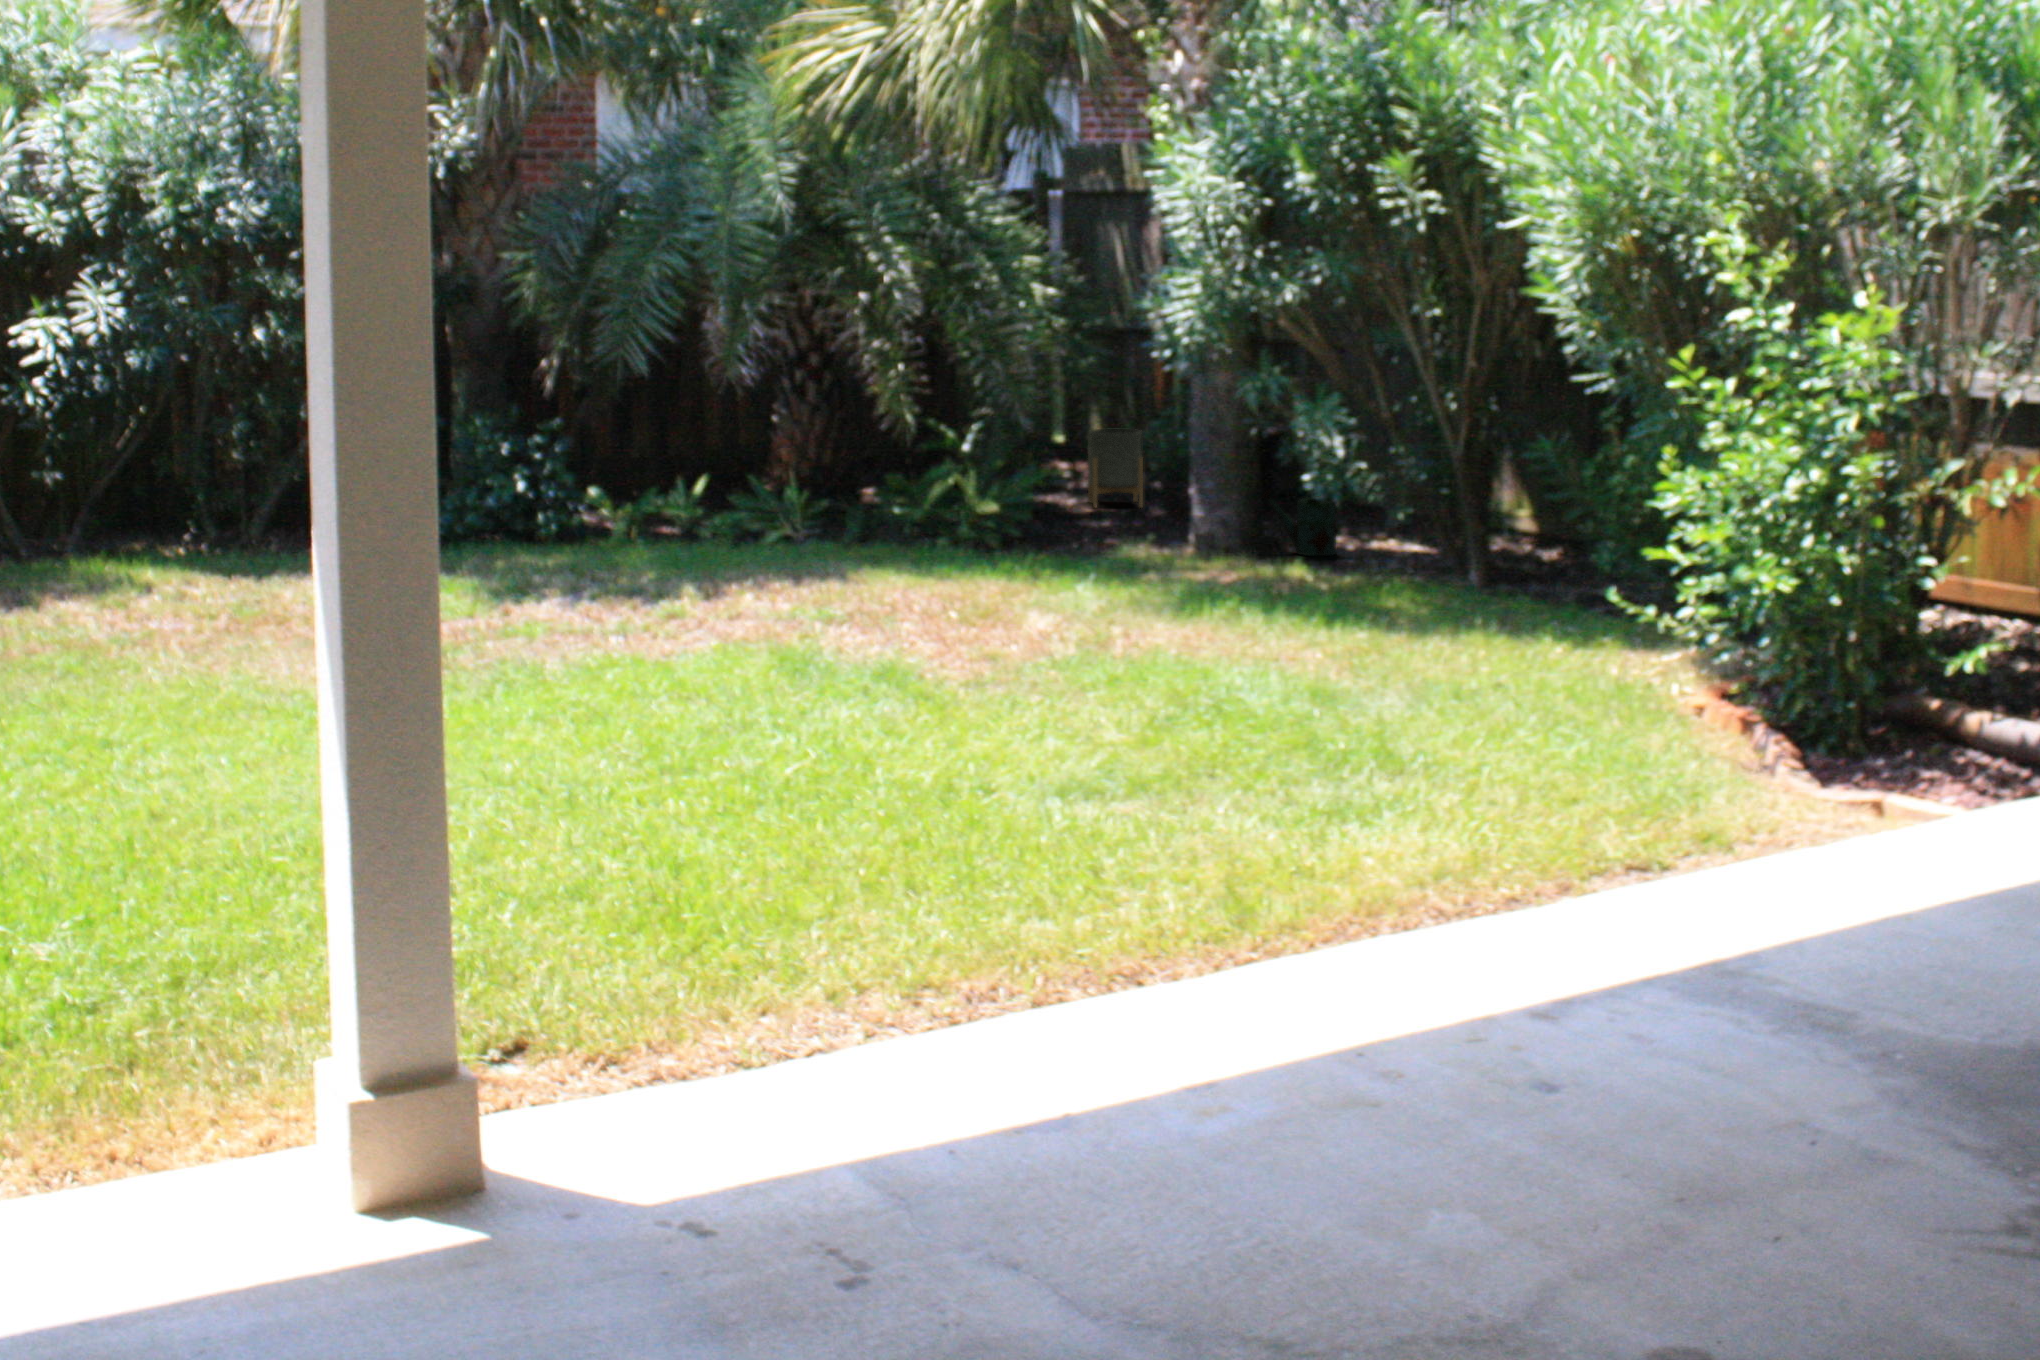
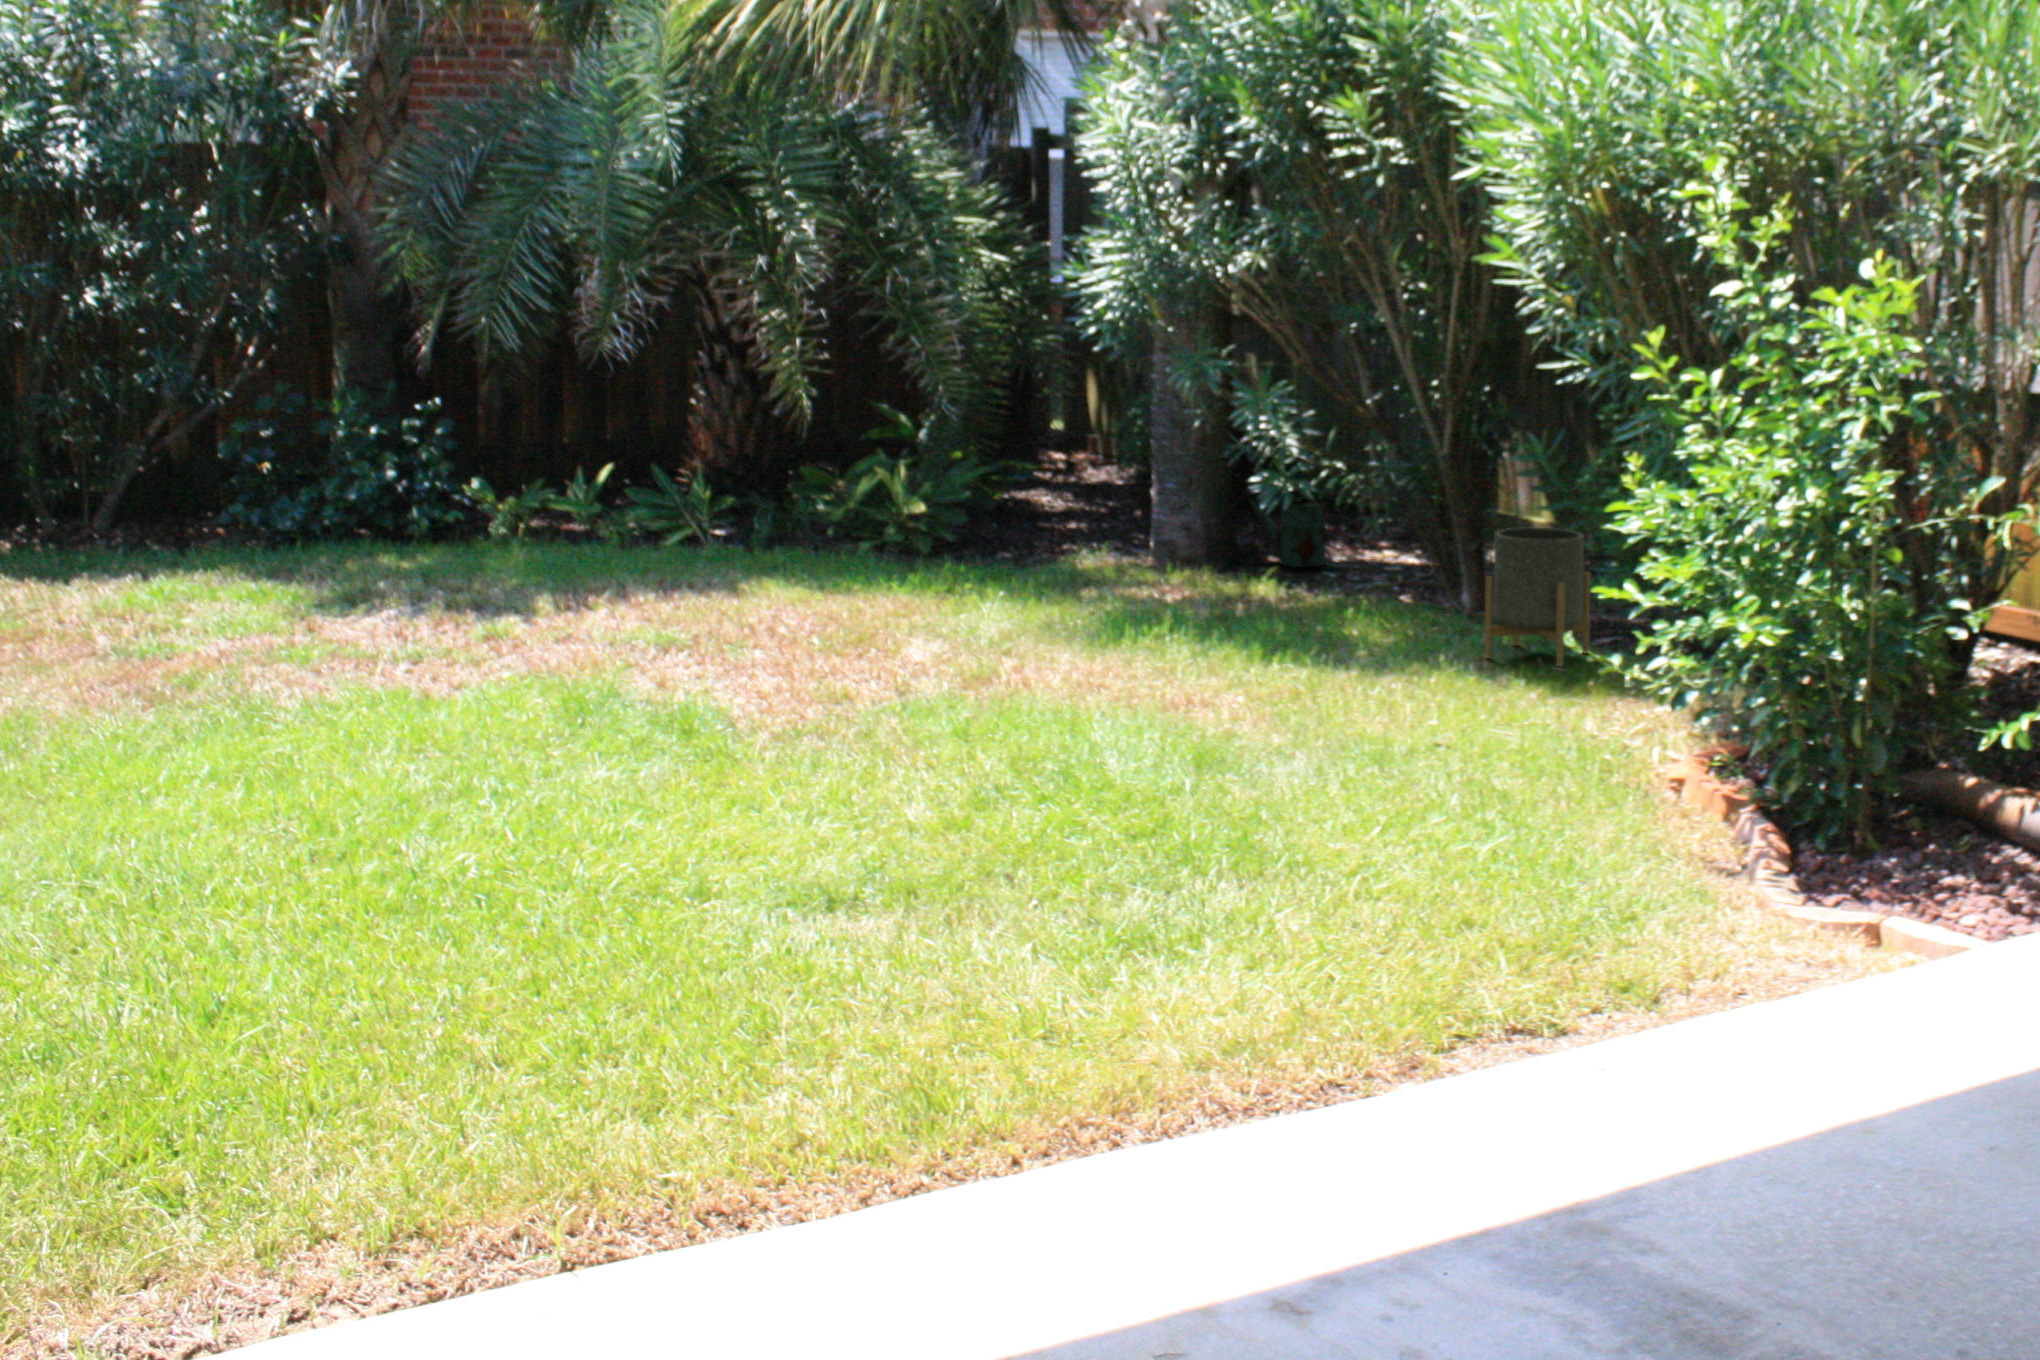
planter: present [1088,429,1143,508] -> present [1484,528,1590,667]

